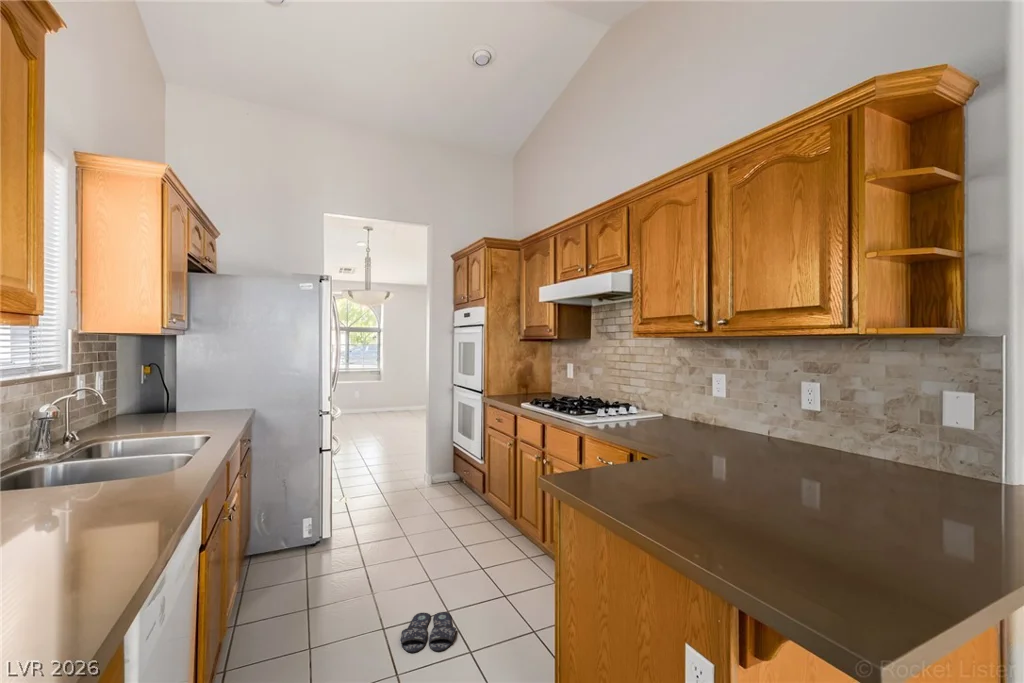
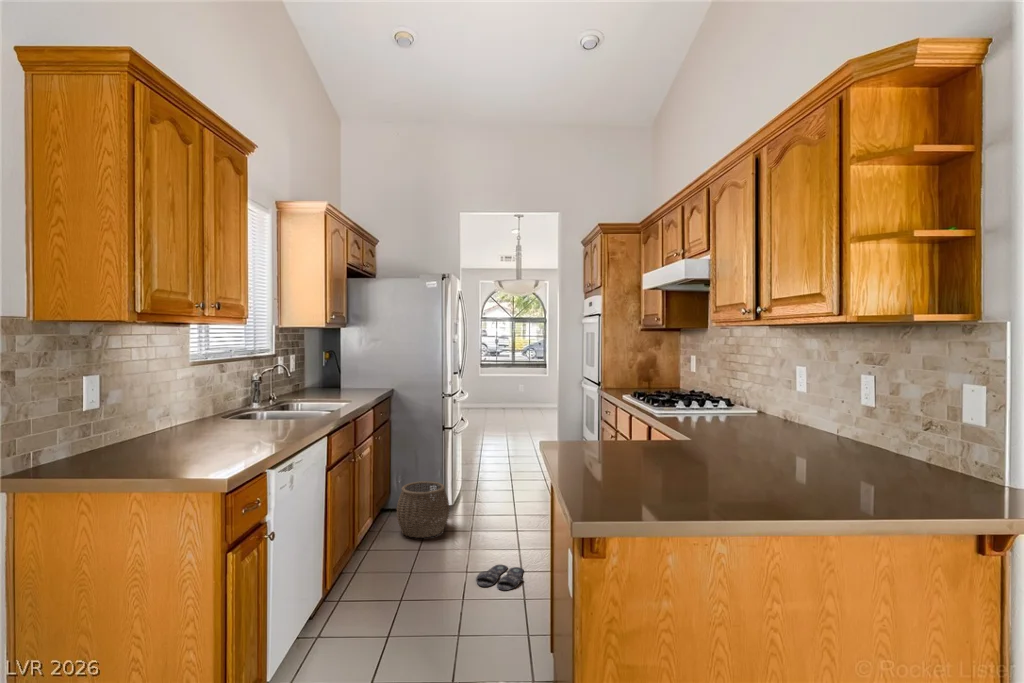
woven basket: none [267,520,338,597] -> present [397,481,449,538]

